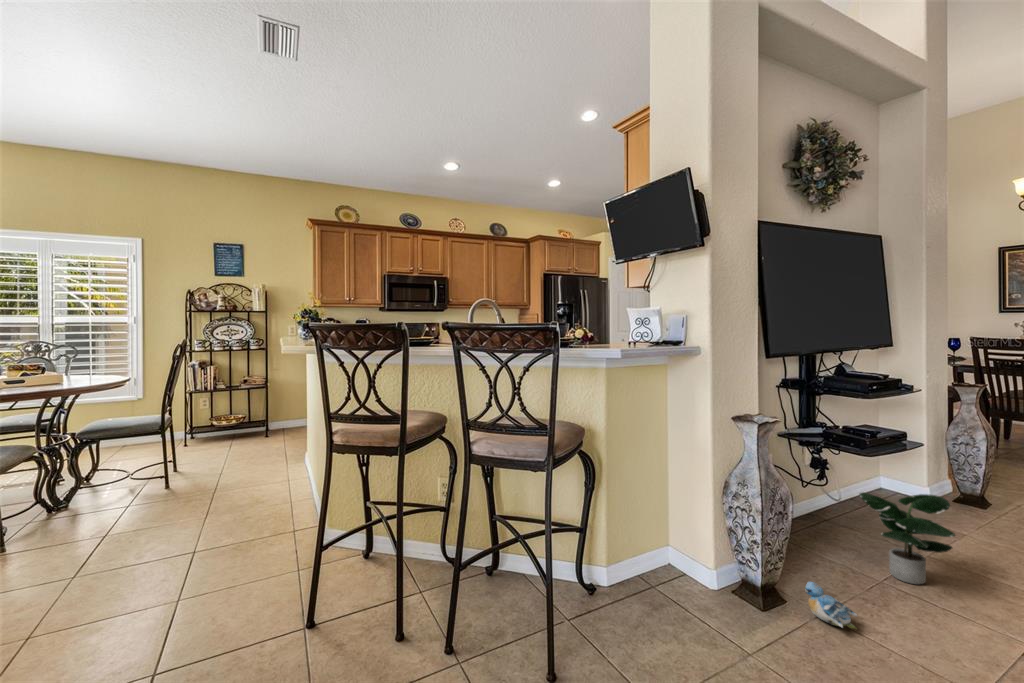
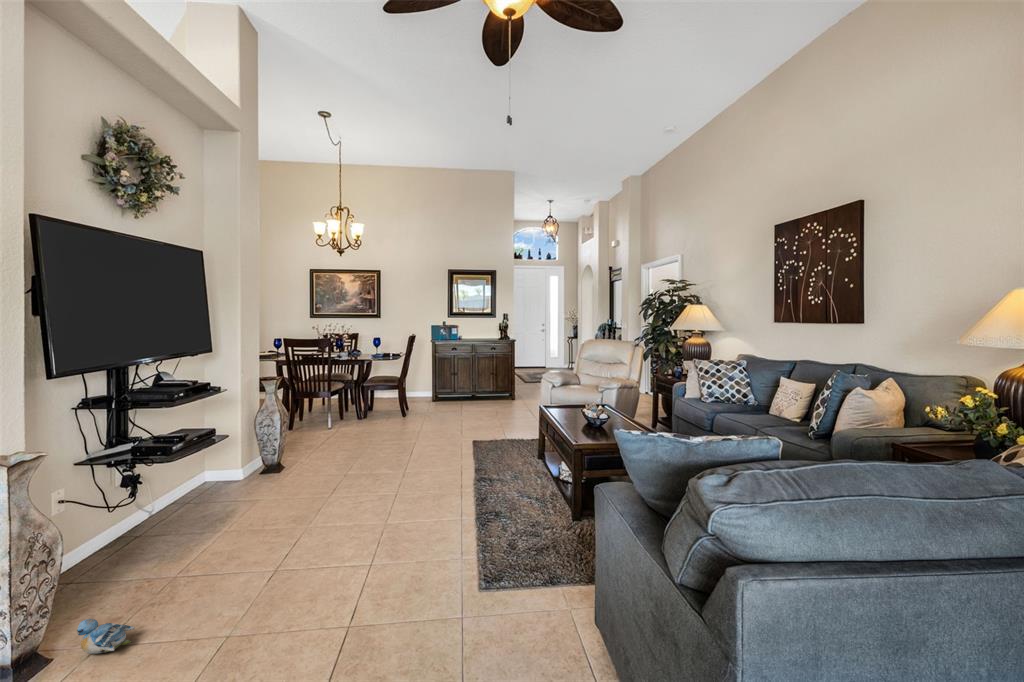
potted plant: present [859,492,955,584] -> none [159,481,234,566]

